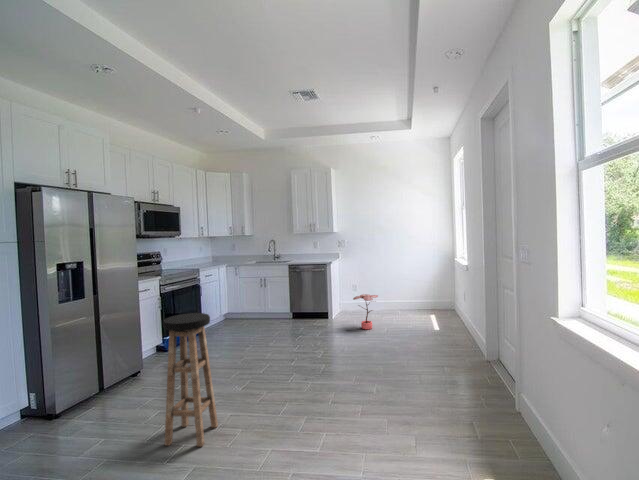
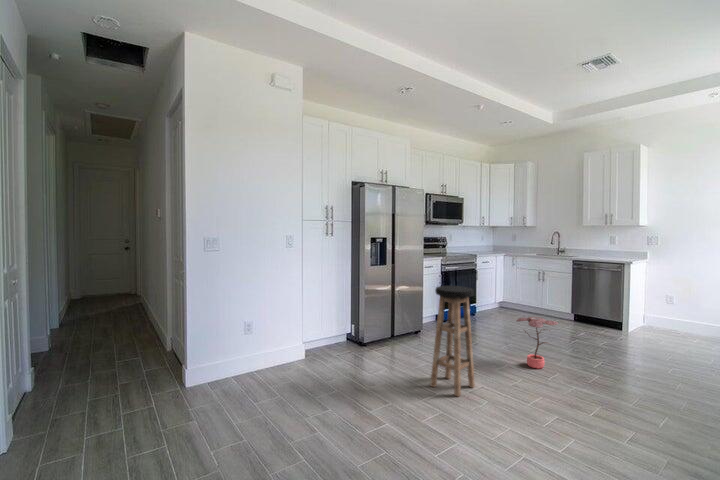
potted plant: present [353,294,378,329] -> present [516,317,558,368]

